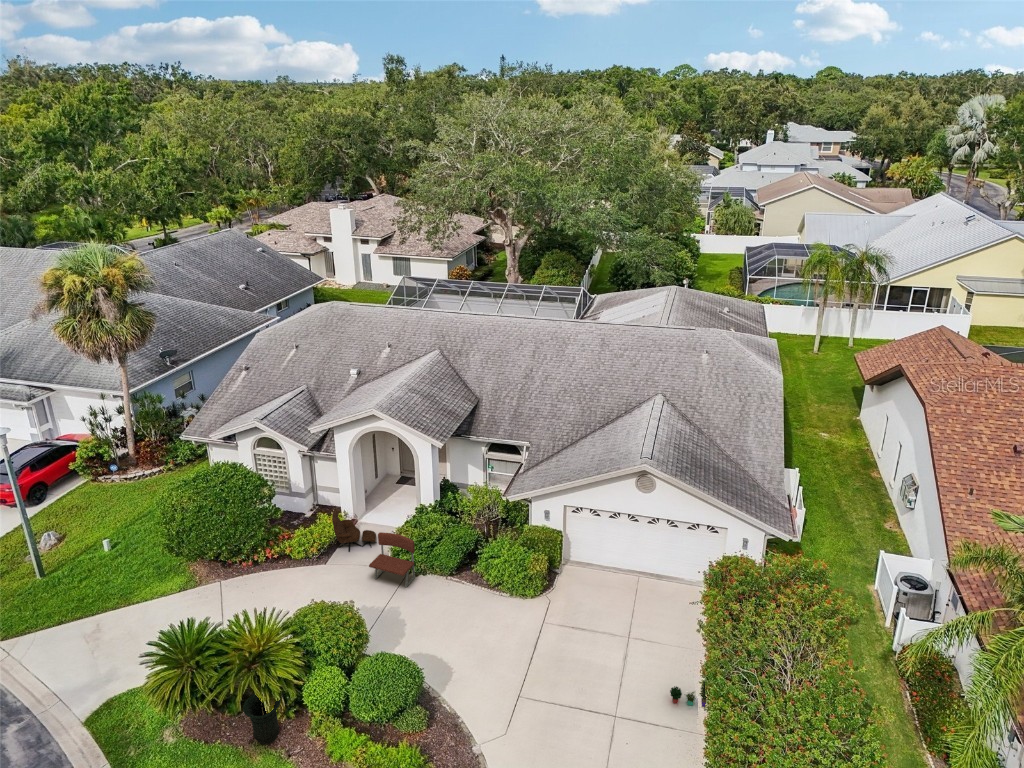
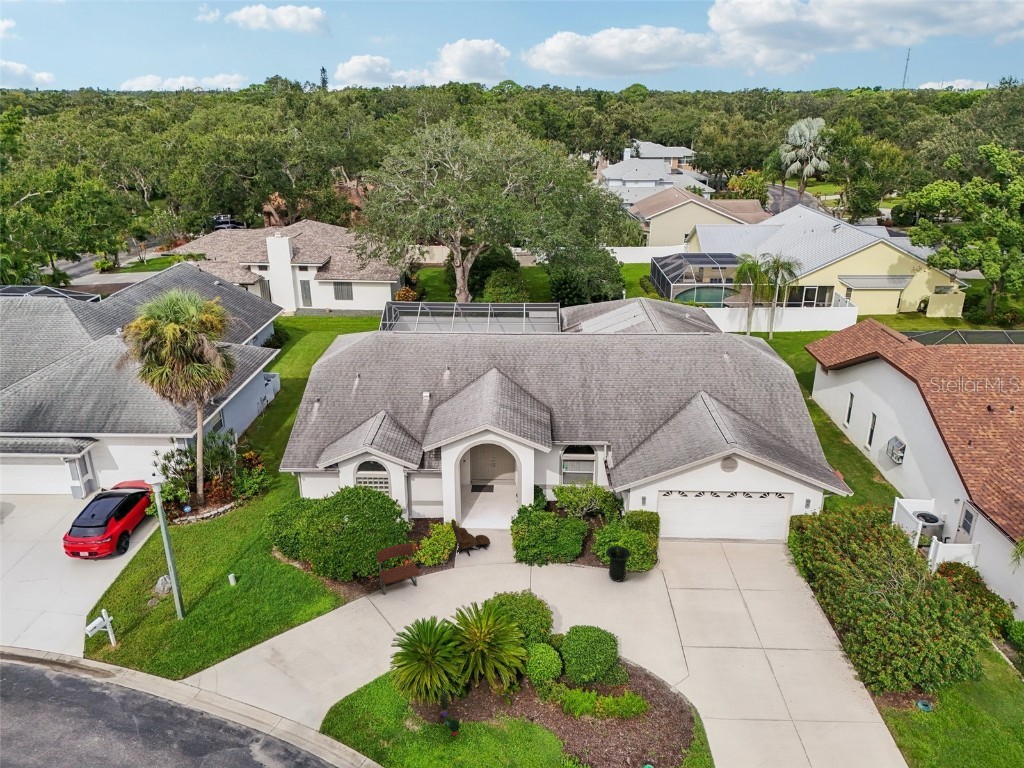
bench: present [369,532,415,587] -> present [377,543,420,594]
potted plant: present [670,680,707,707] -> present [440,692,460,736]
trash can: present [243,694,281,744] -> present [606,546,631,582]

